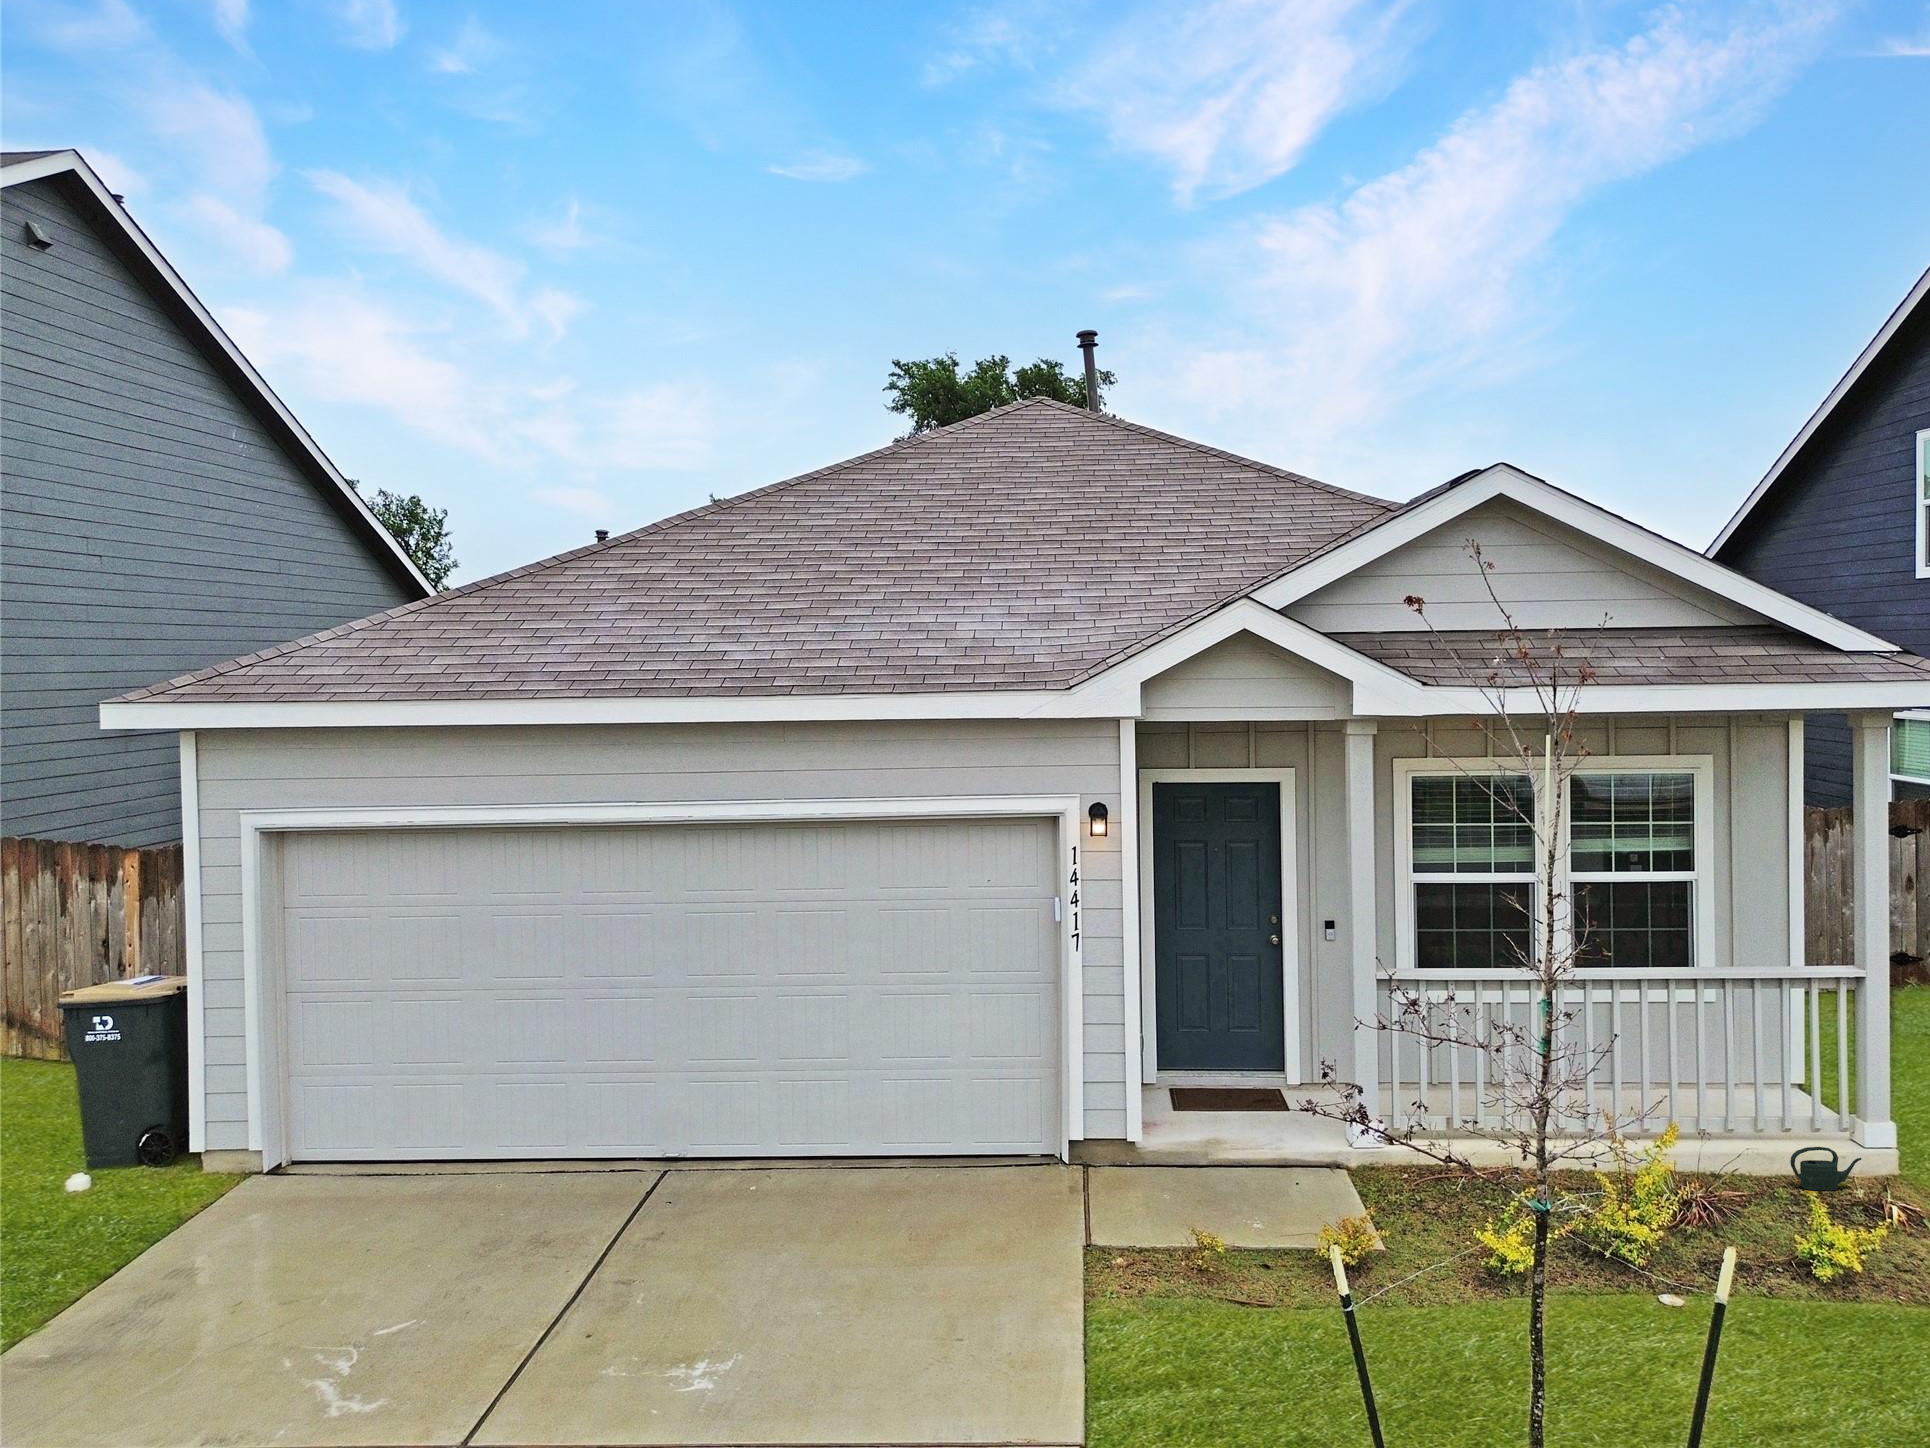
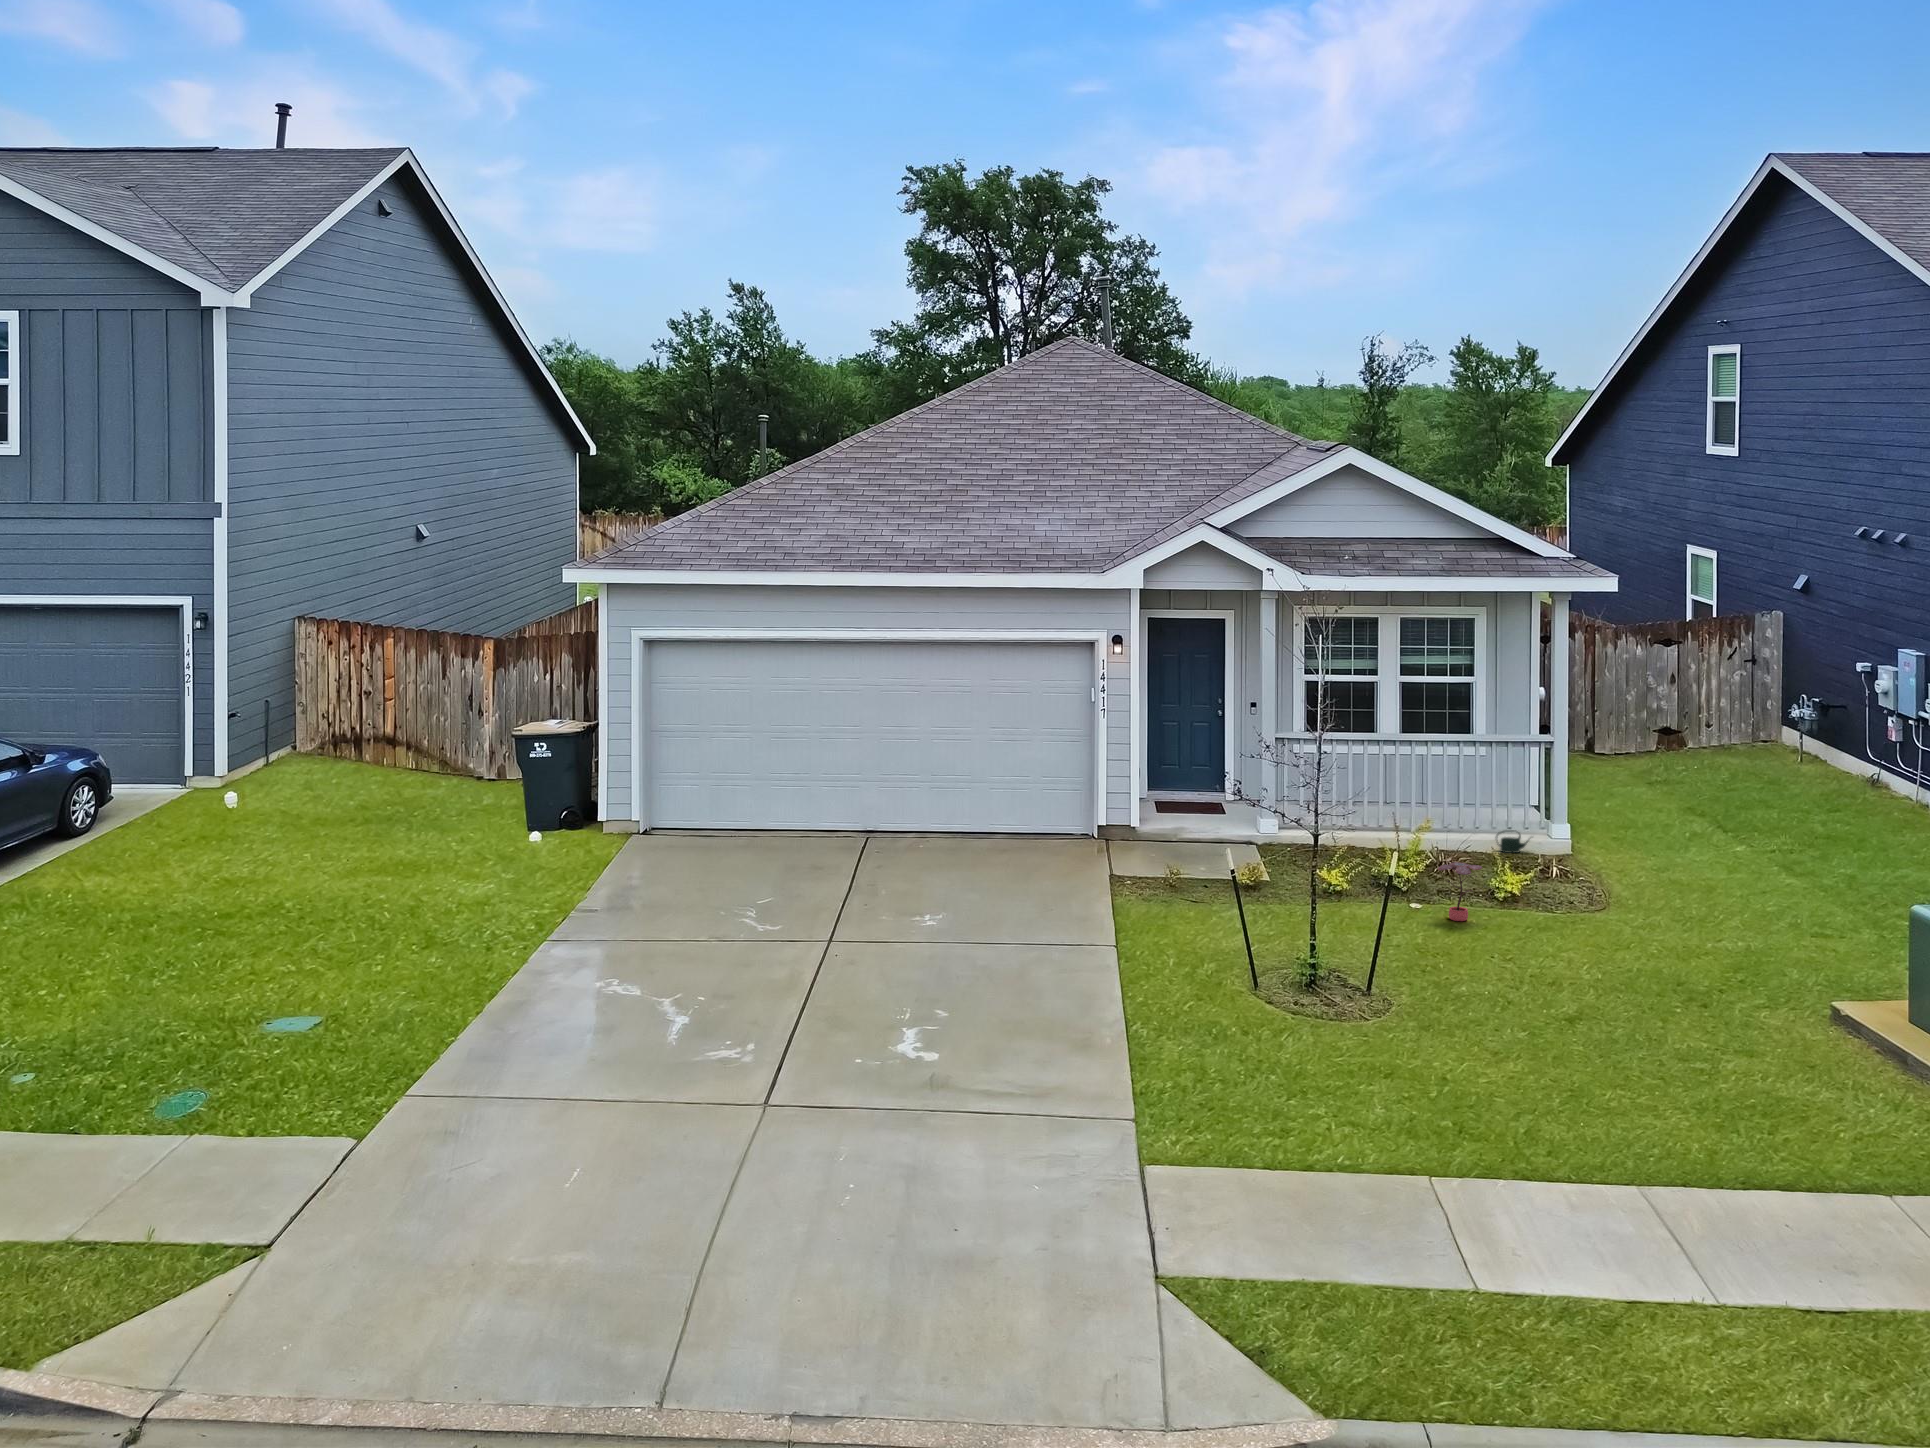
potted plant: none [1792,1257,1893,1400] -> present [1438,862,1482,921]

